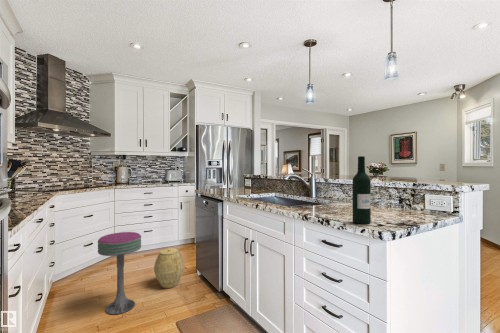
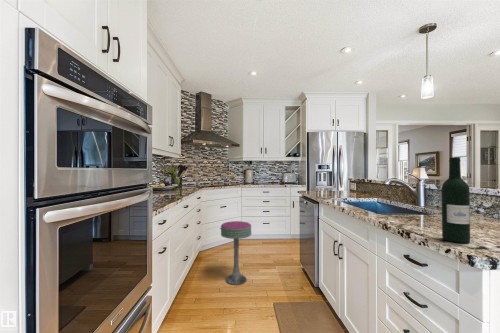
woven basket: present [154,248,184,288] -> none [264,240,288,274]

